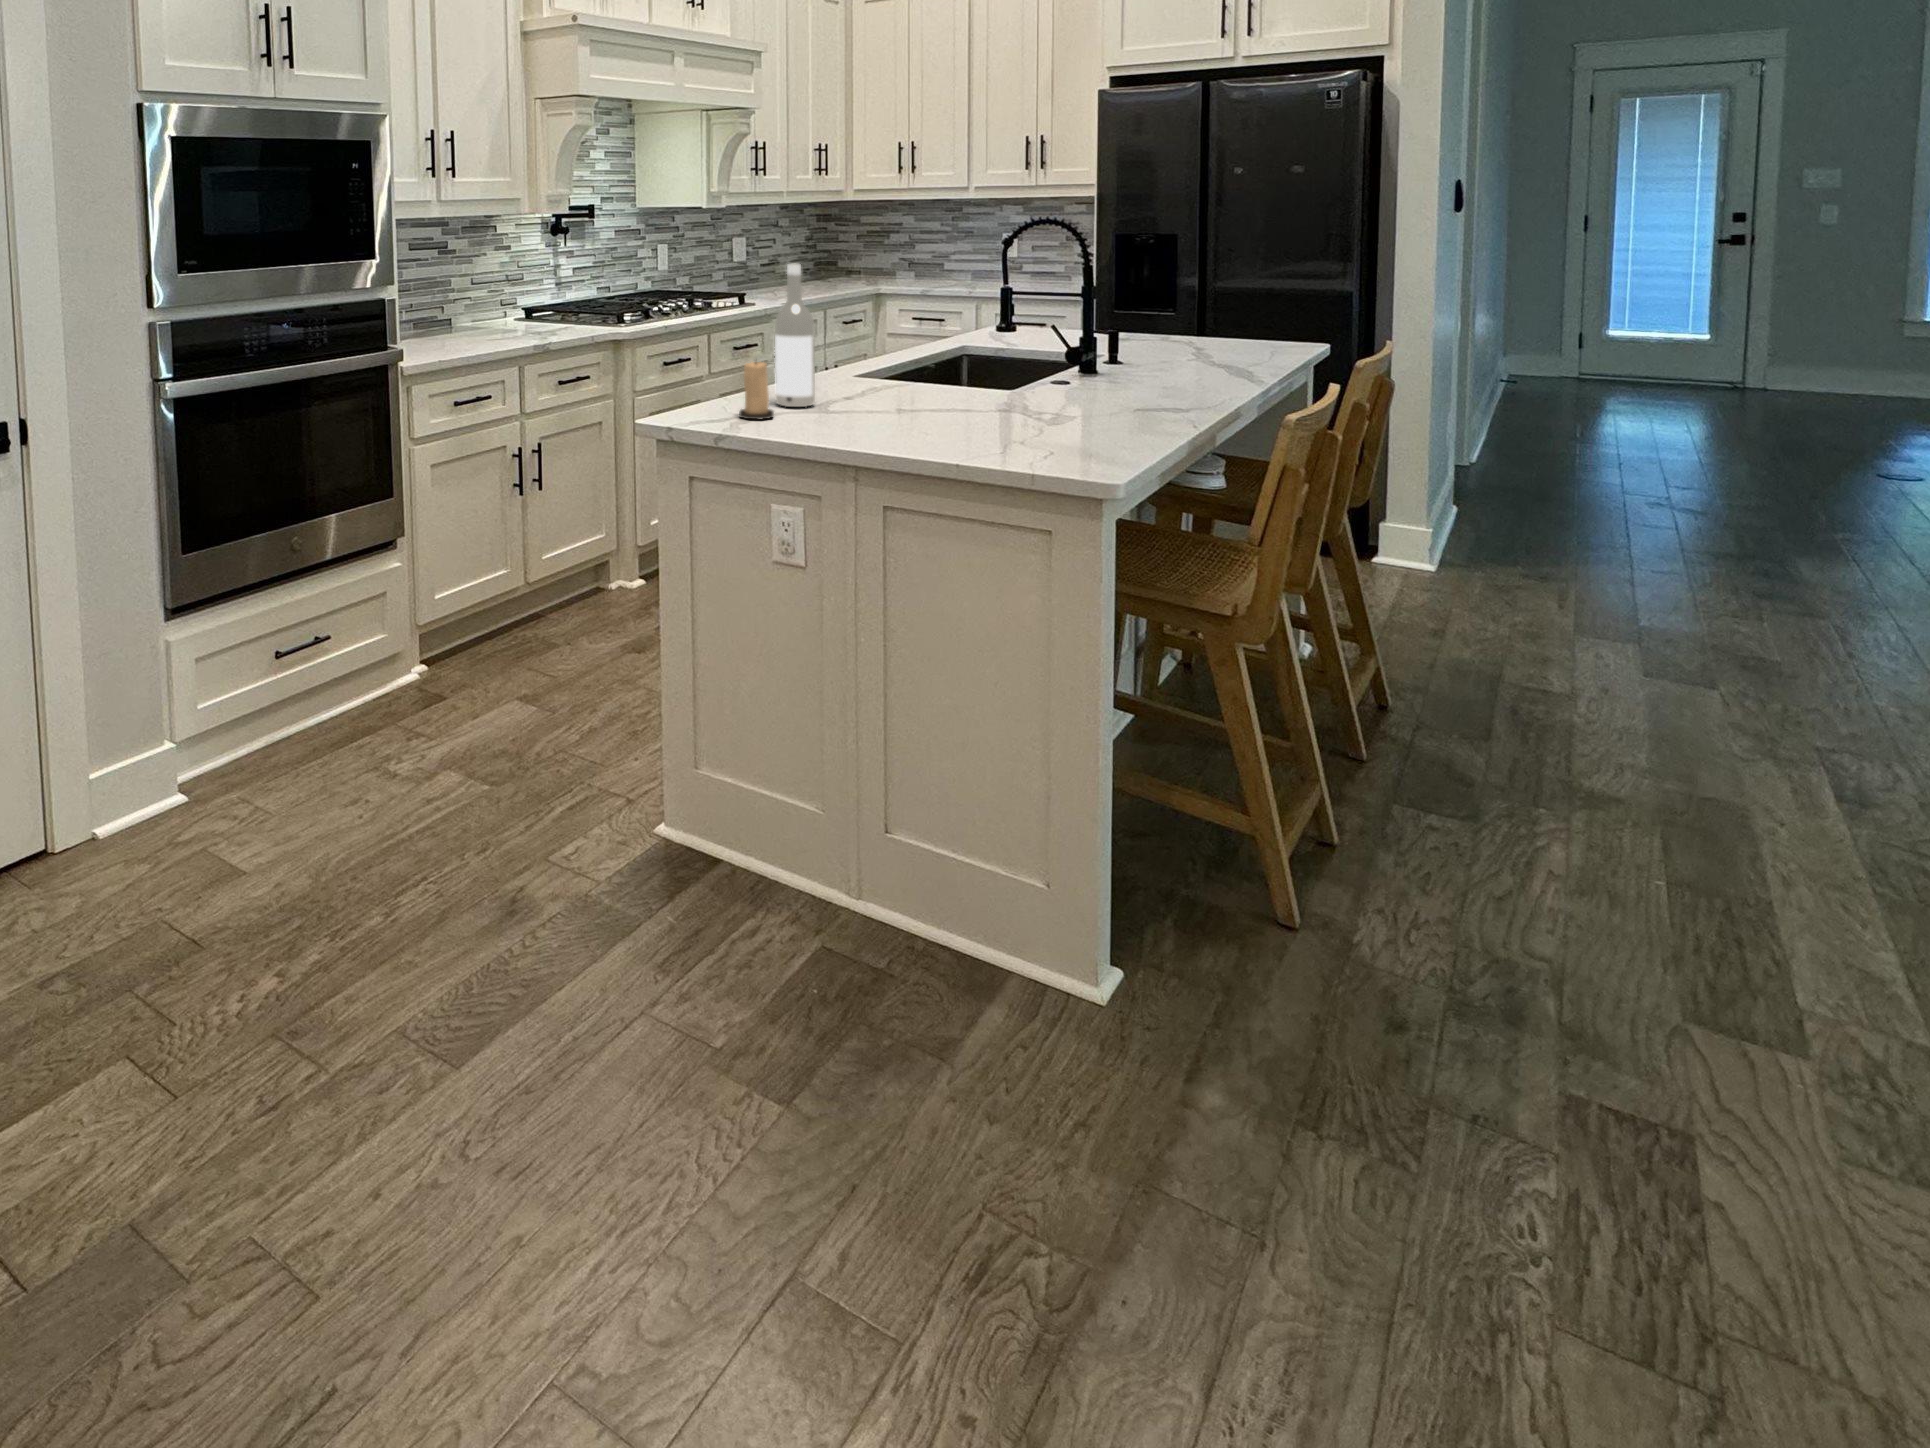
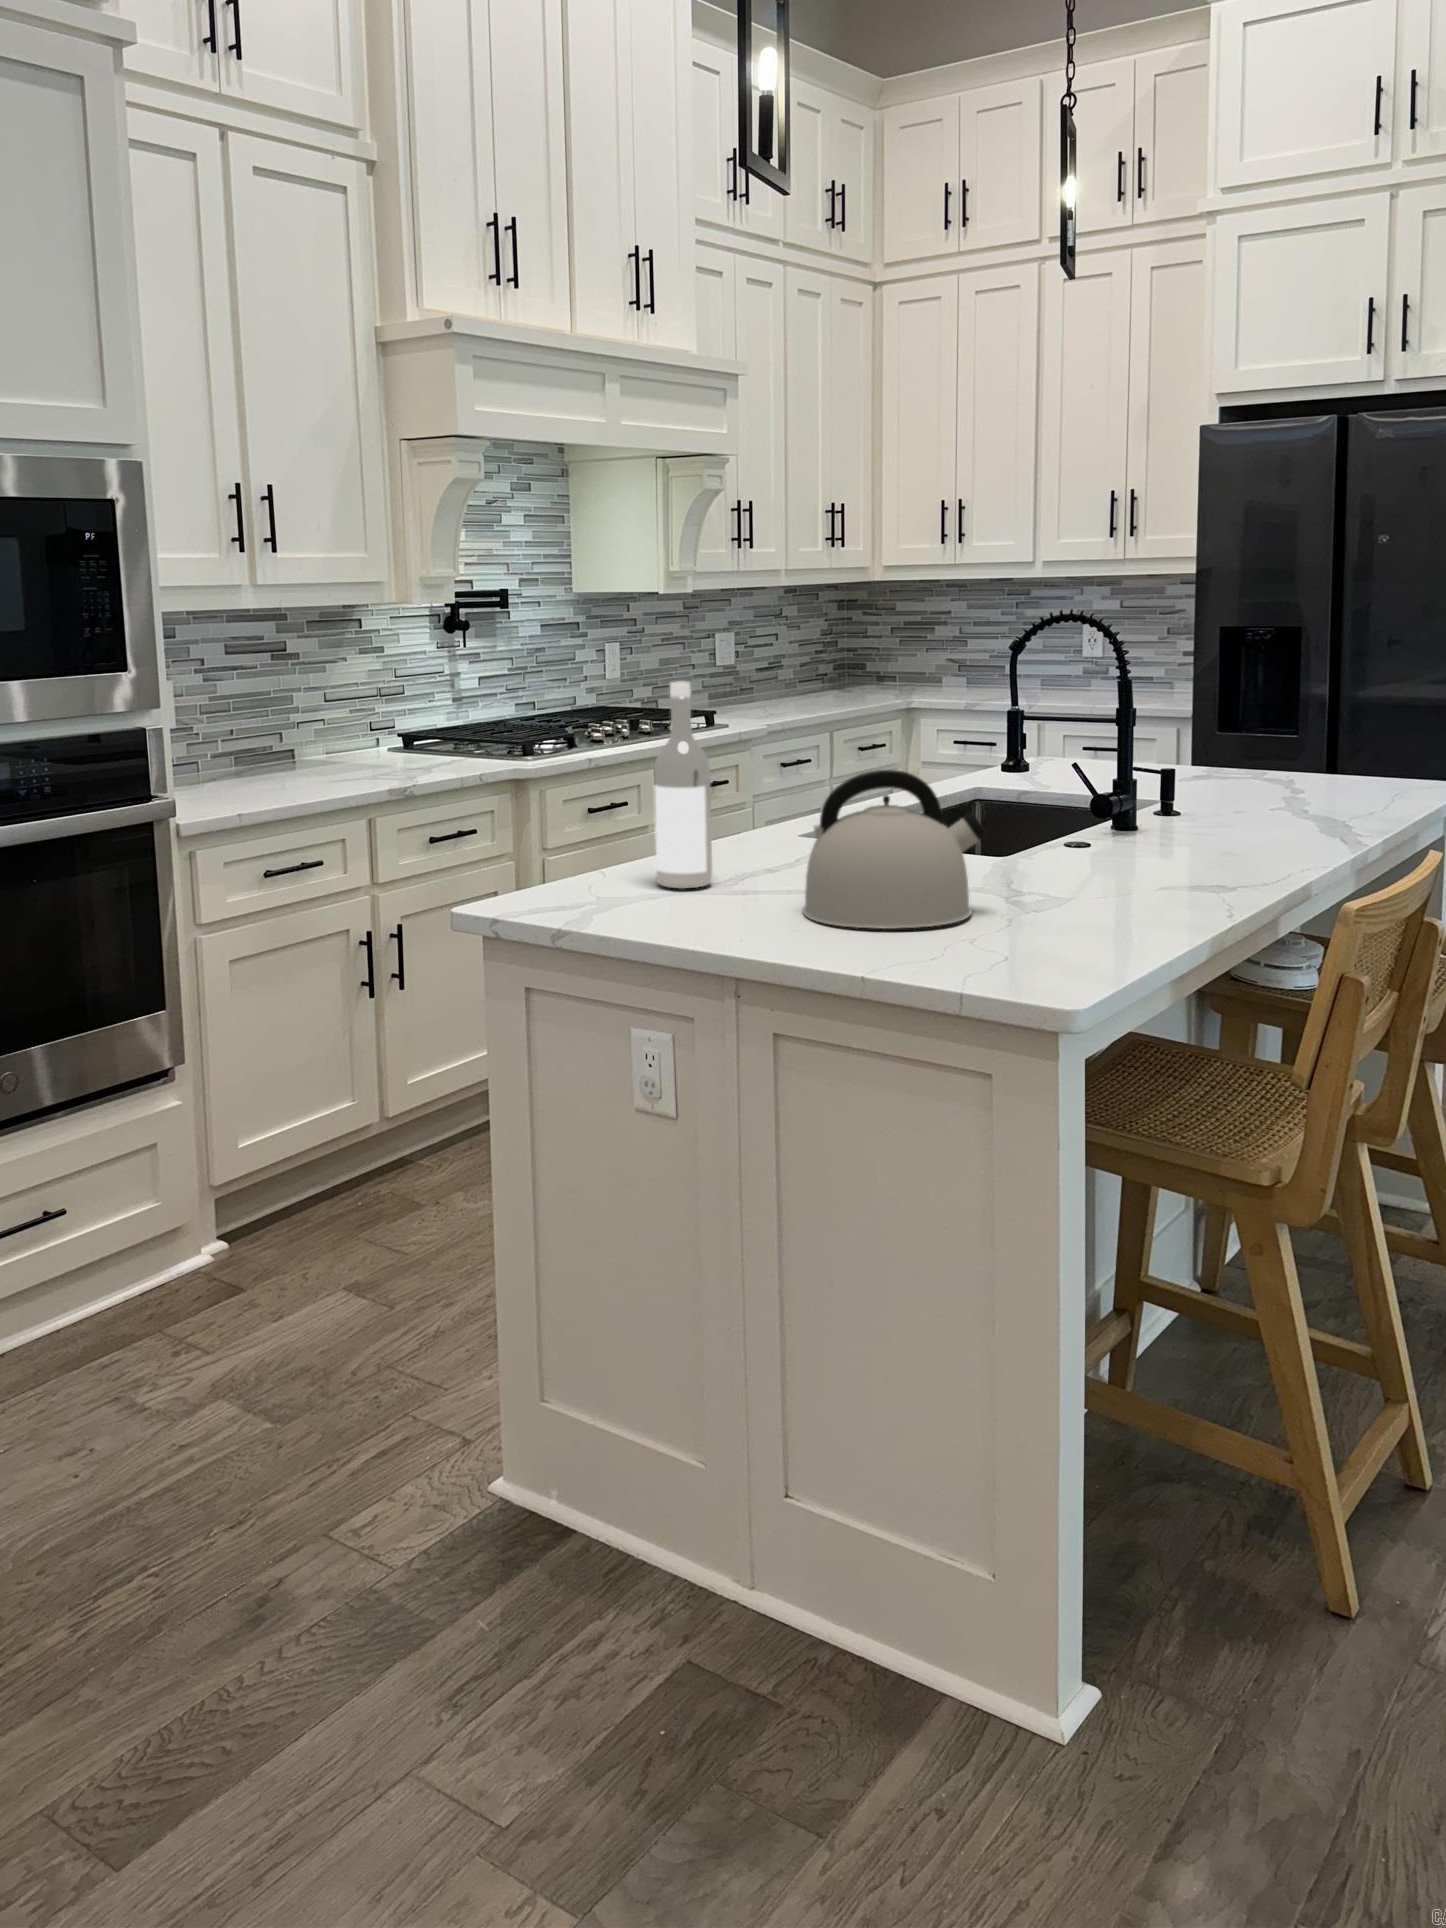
kettle: none [889,324,1021,433] -> present [803,770,987,929]
candle: present [739,361,774,419] -> none [593,820,644,909]

